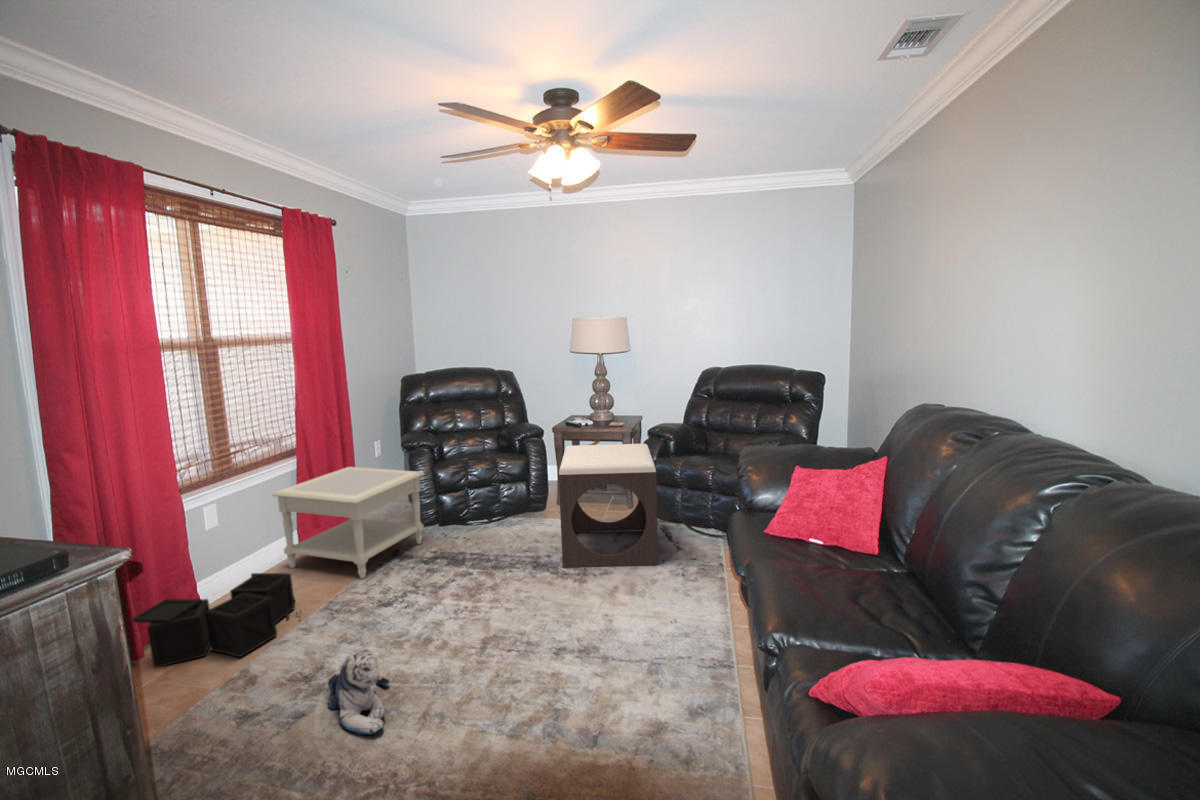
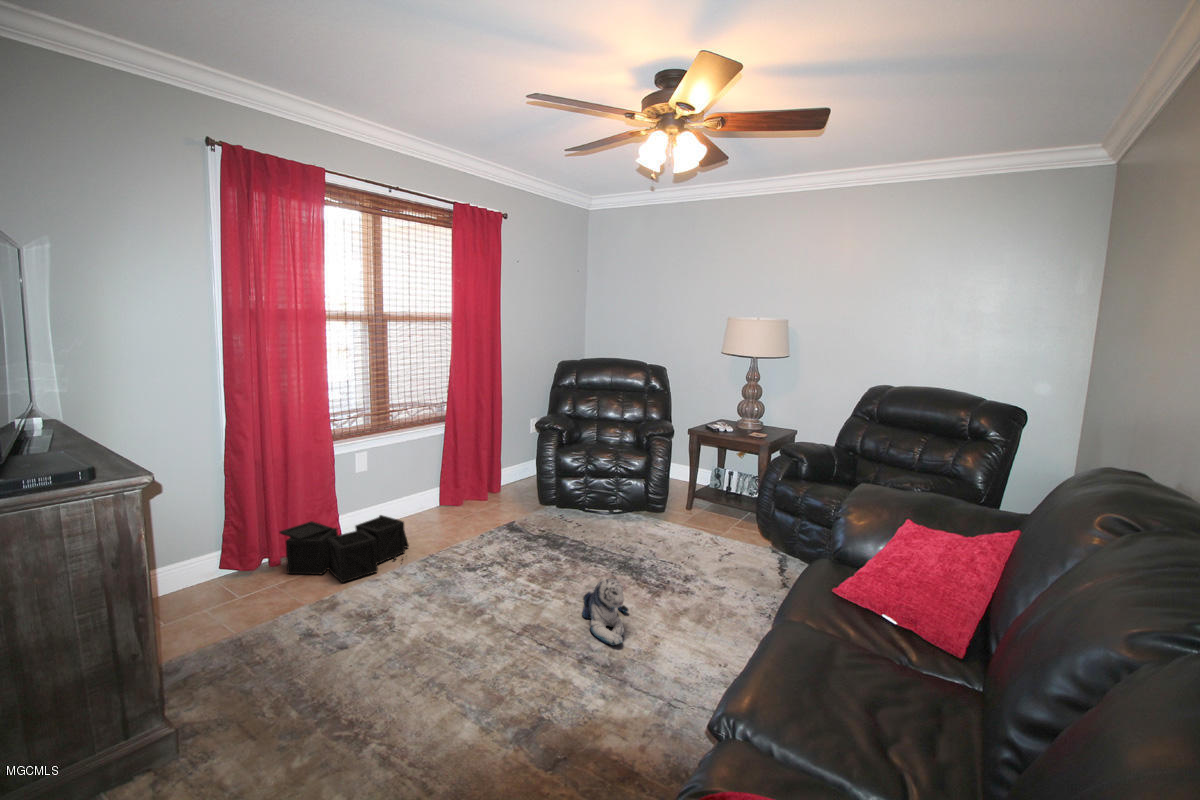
footstool: present [559,444,658,567] -> none [645,450,769,597]
side table: present [272,467,424,579] -> none [417,438,544,540]
plush toy: present [327,650,389,735] -> present [582,578,628,646]

